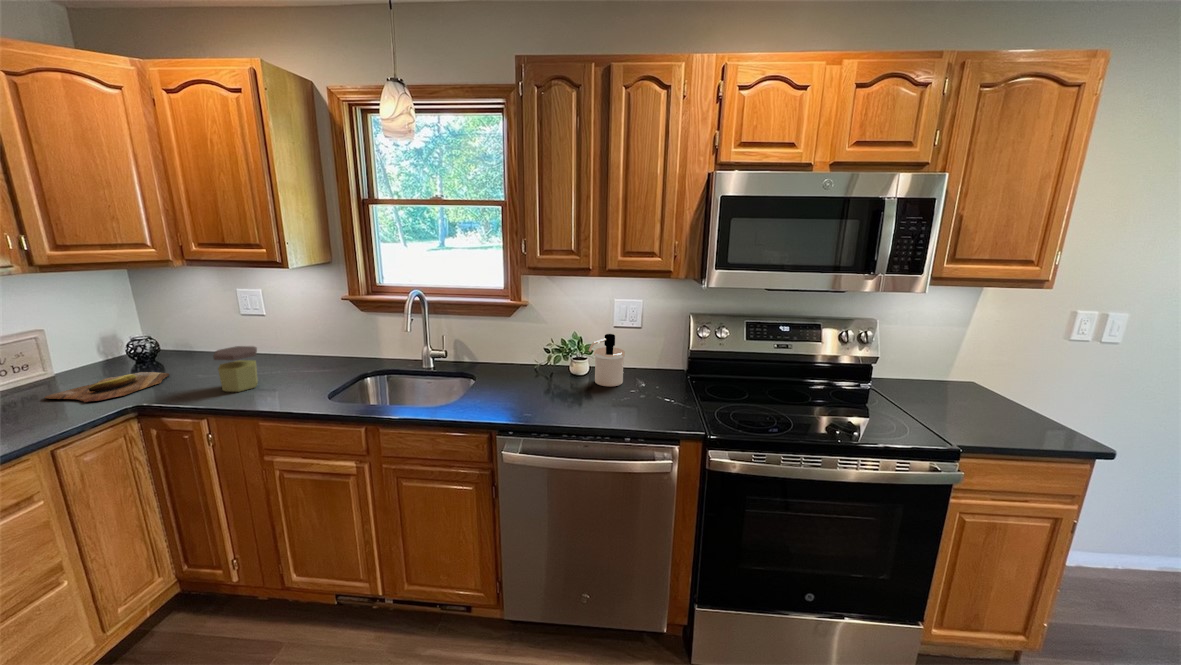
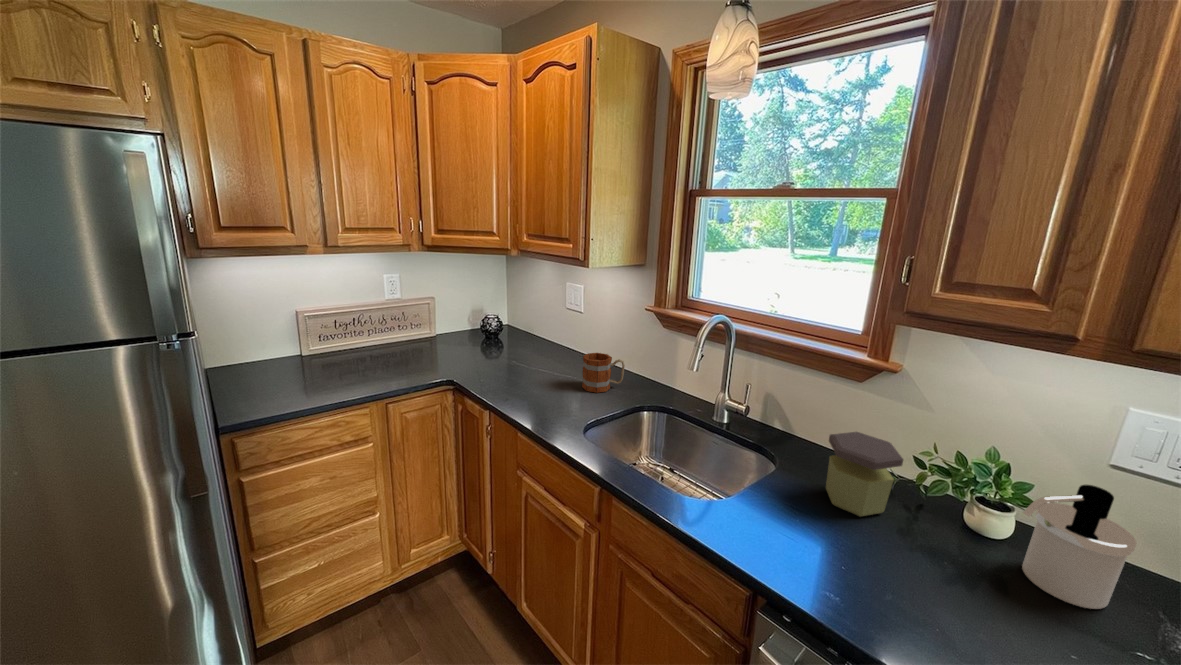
mug: none [293,344,335,379] -> present [582,353,625,393]
jar: present [213,346,258,392] -> present [826,432,903,516]
cutting board: present [45,372,169,402] -> none [419,345,502,366]

